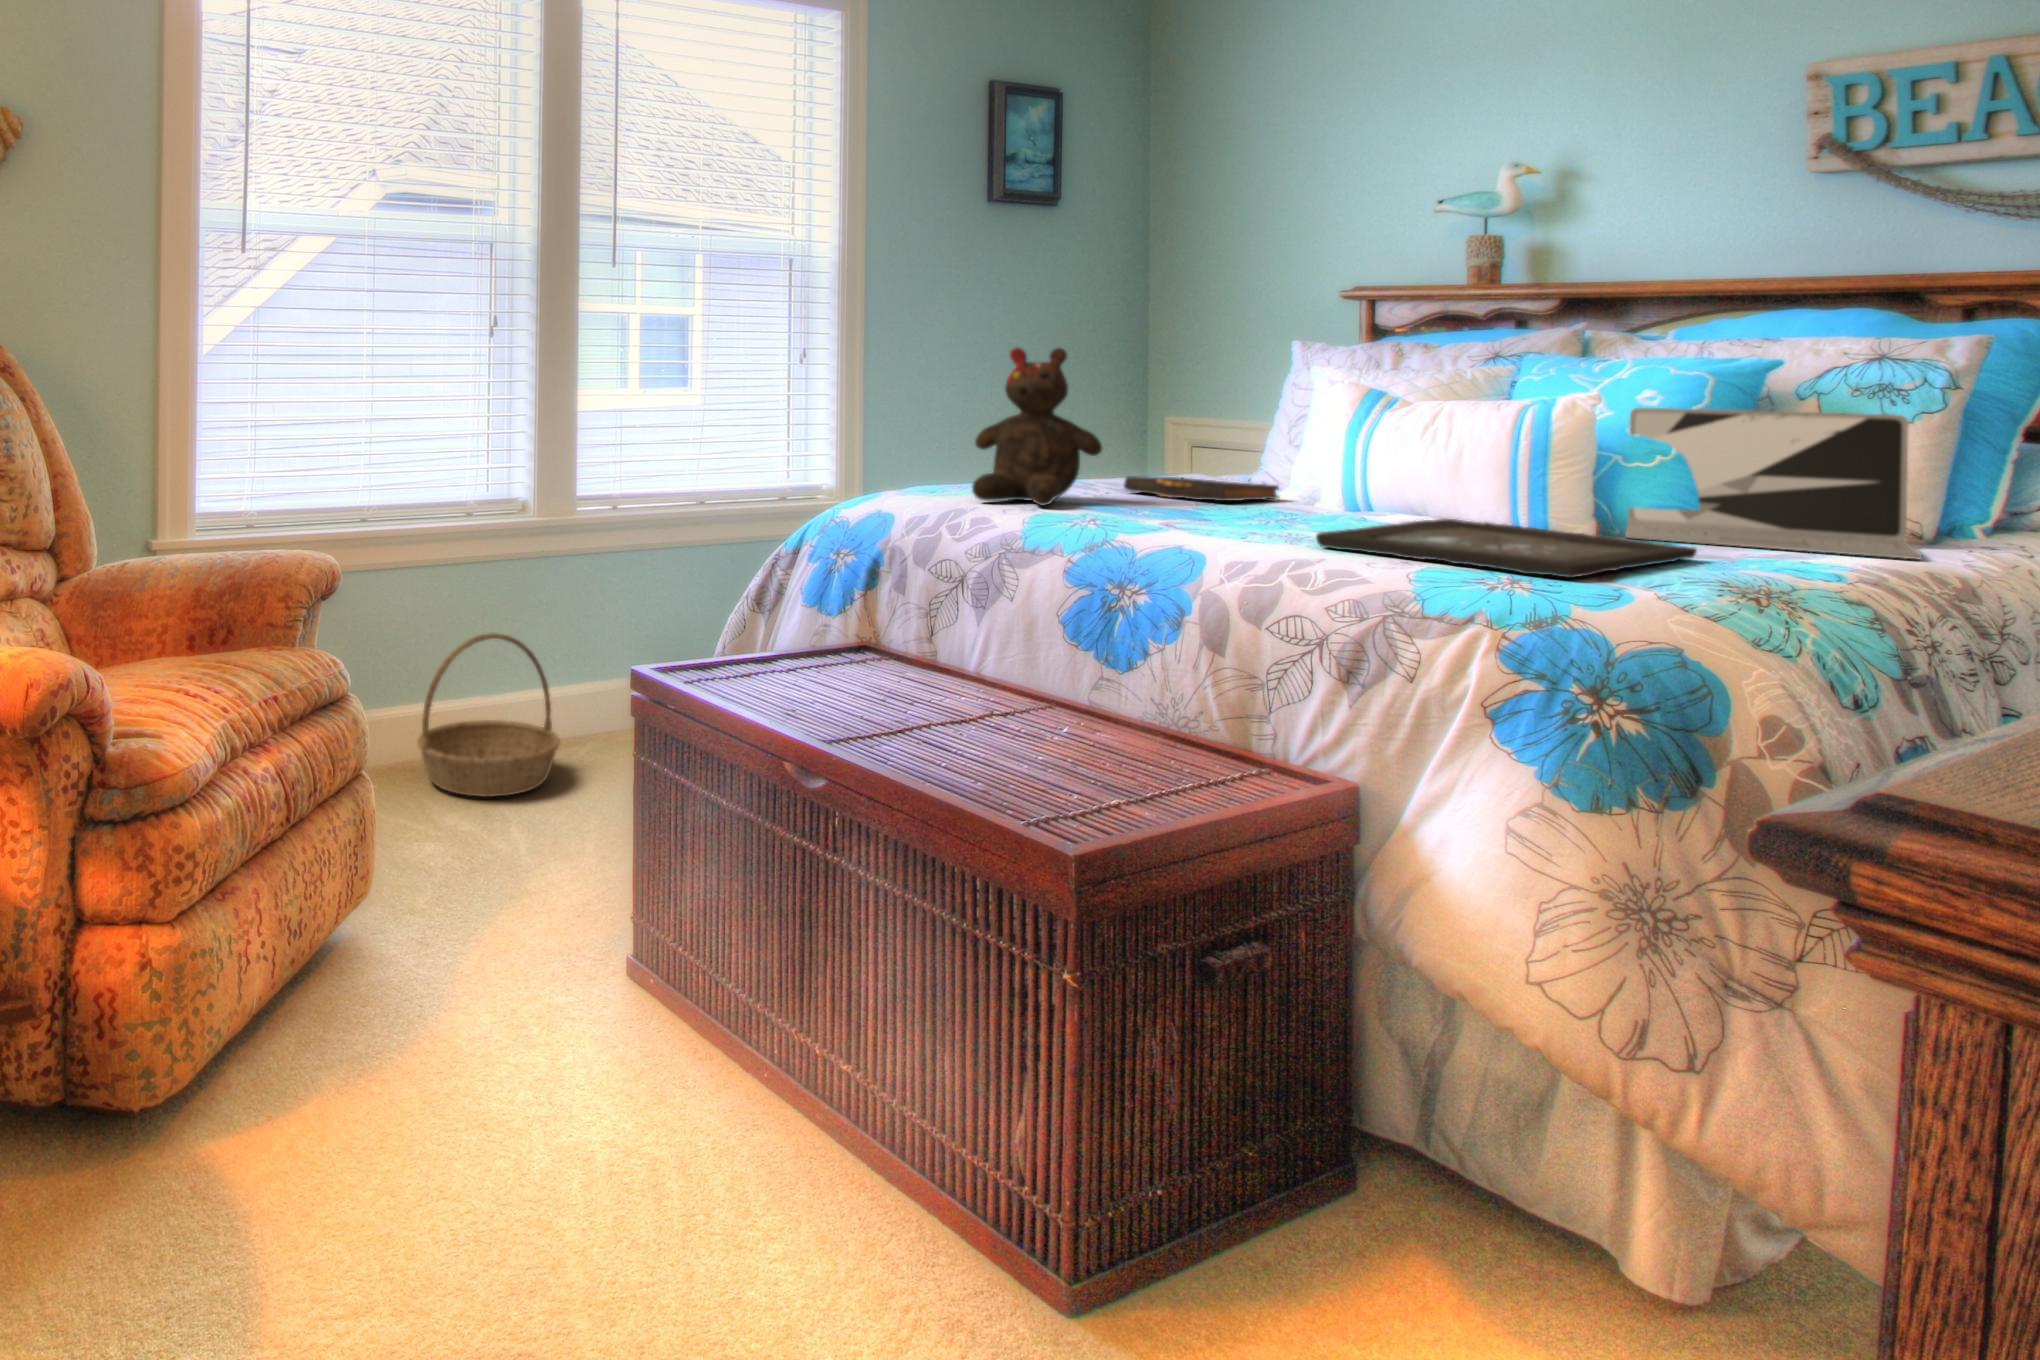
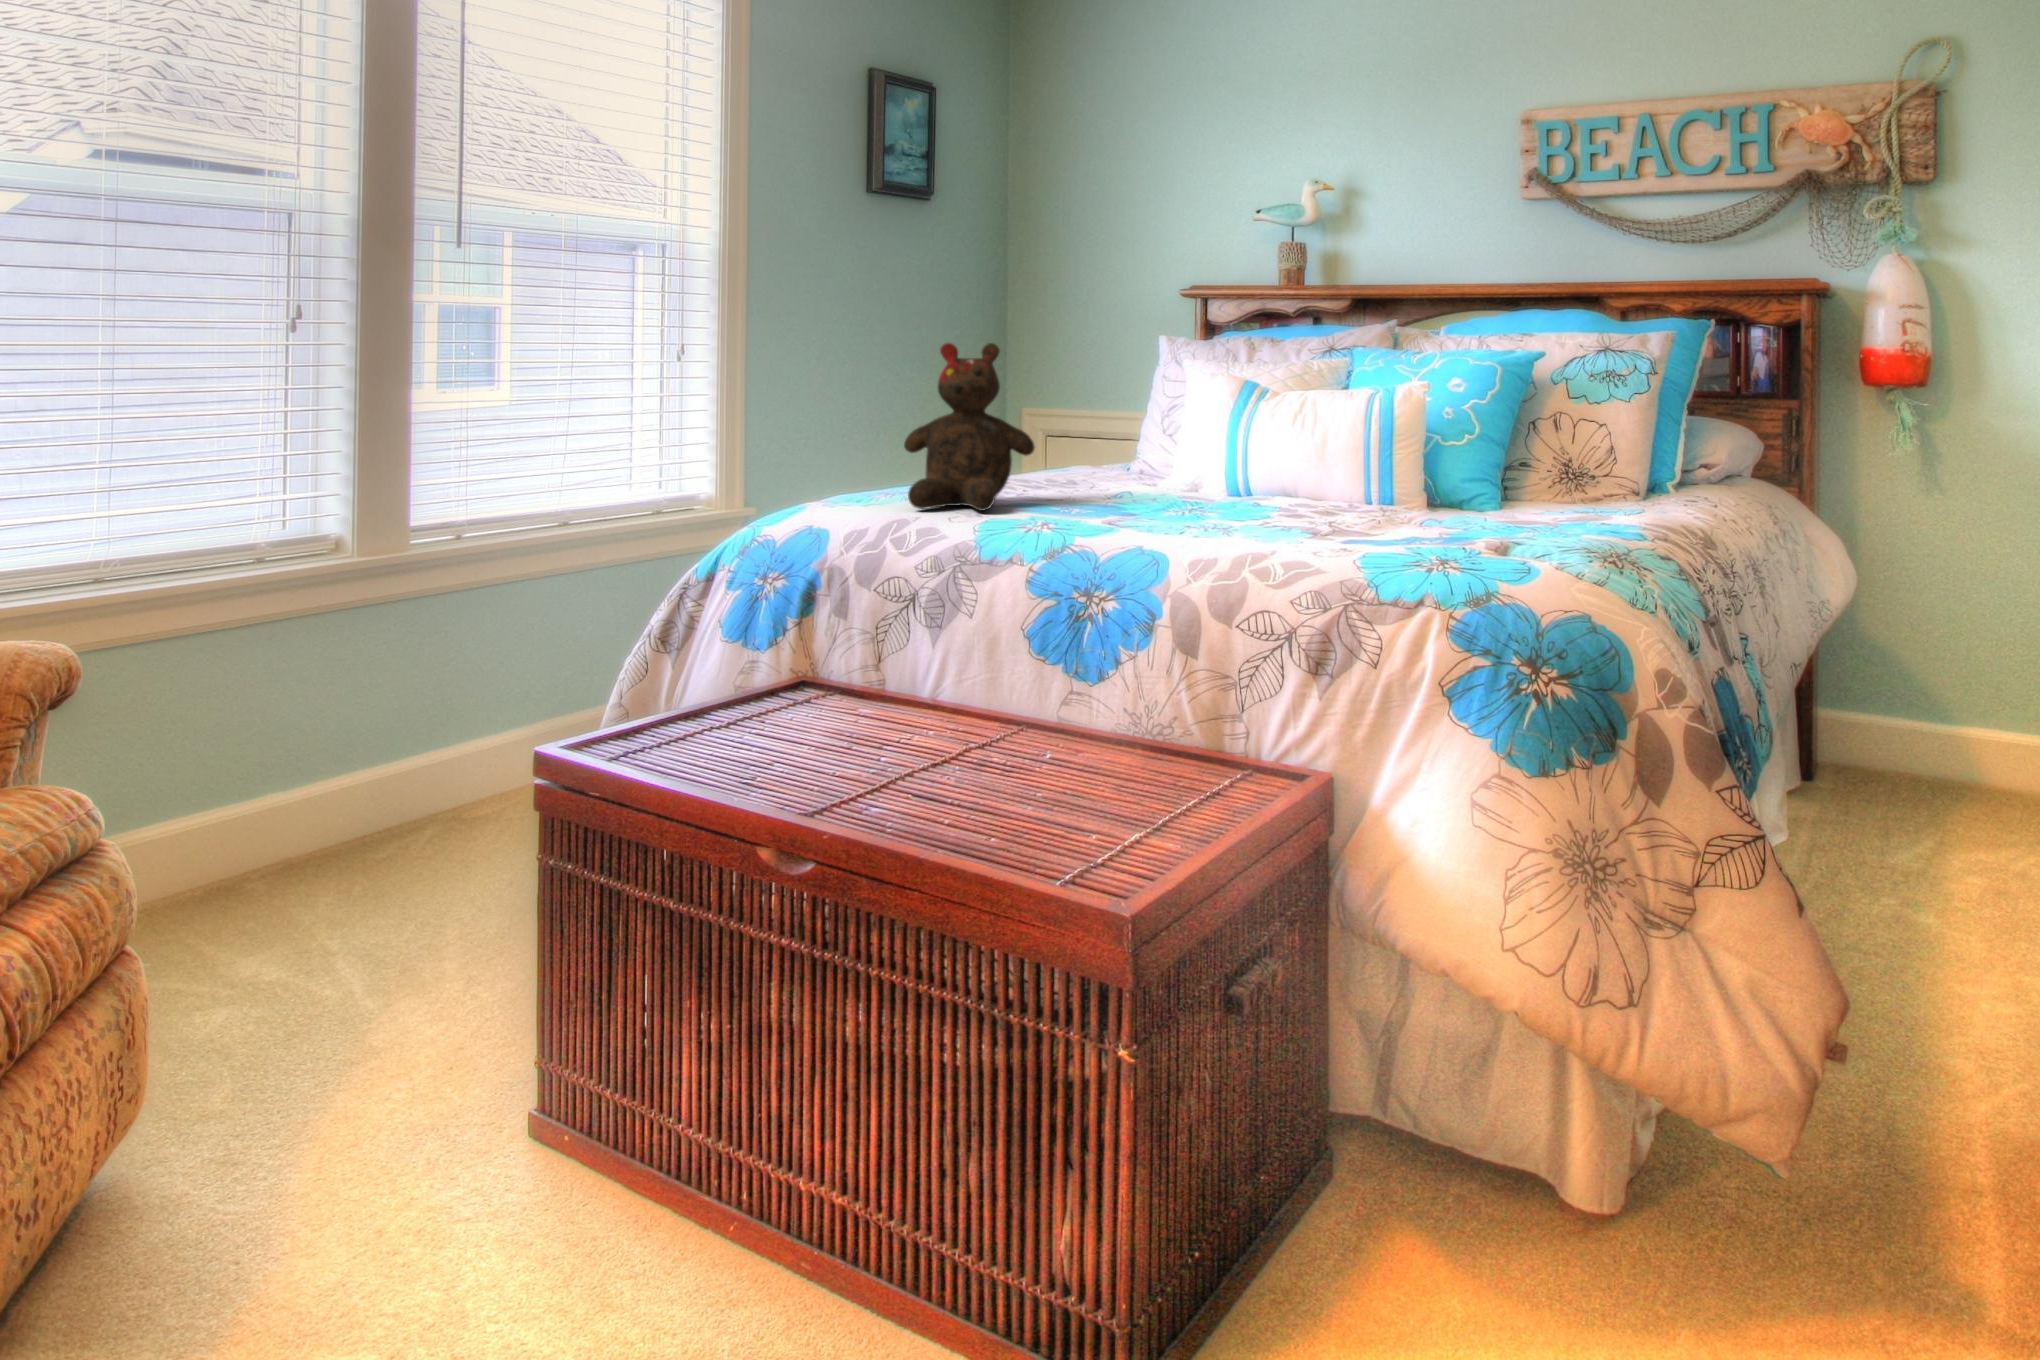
laptop: present [1625,408,1922,559] -> none [1455,396,1661,517]
book: present [1124,476,1279,501] -> none [1041,472,1180,495]
tray: present [1316,519,1697,578] -> none [1258,503,1534,555]
basket: present [417,633,560,797] -> none [180,713,393,932]

